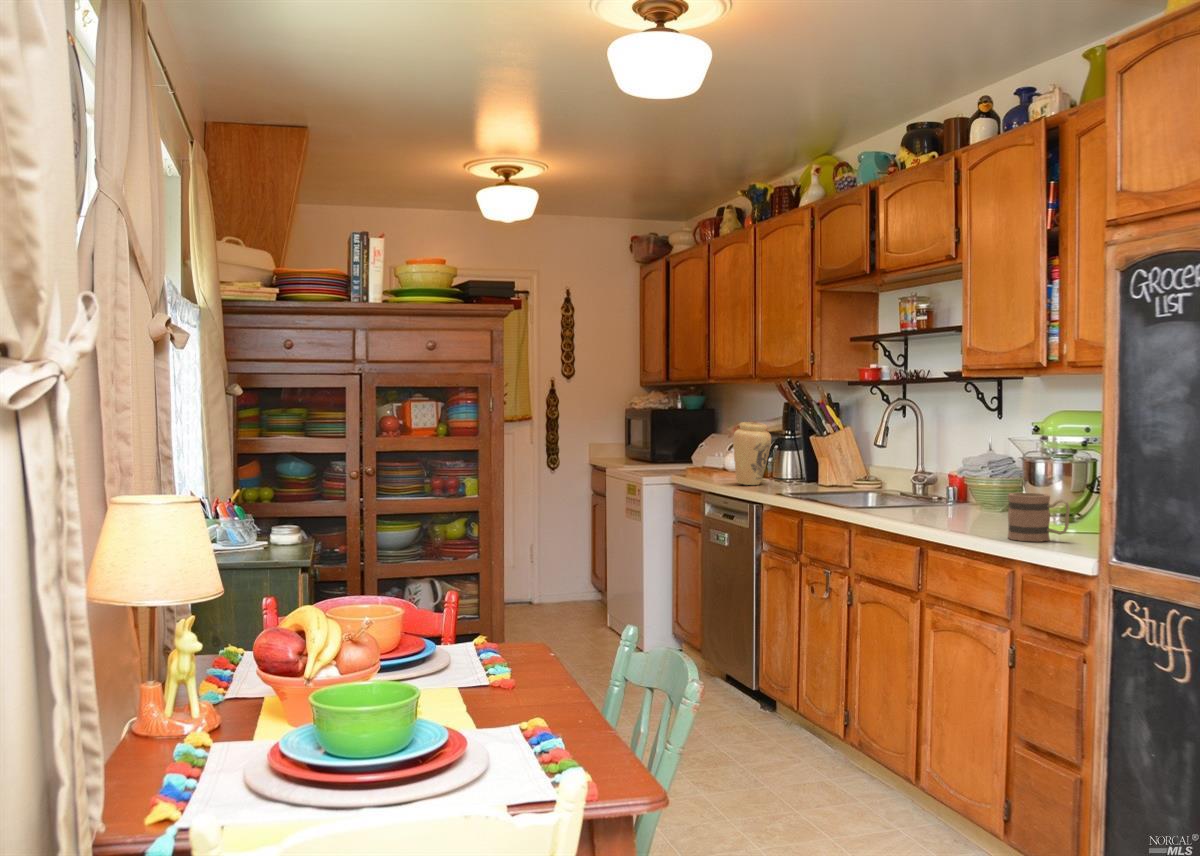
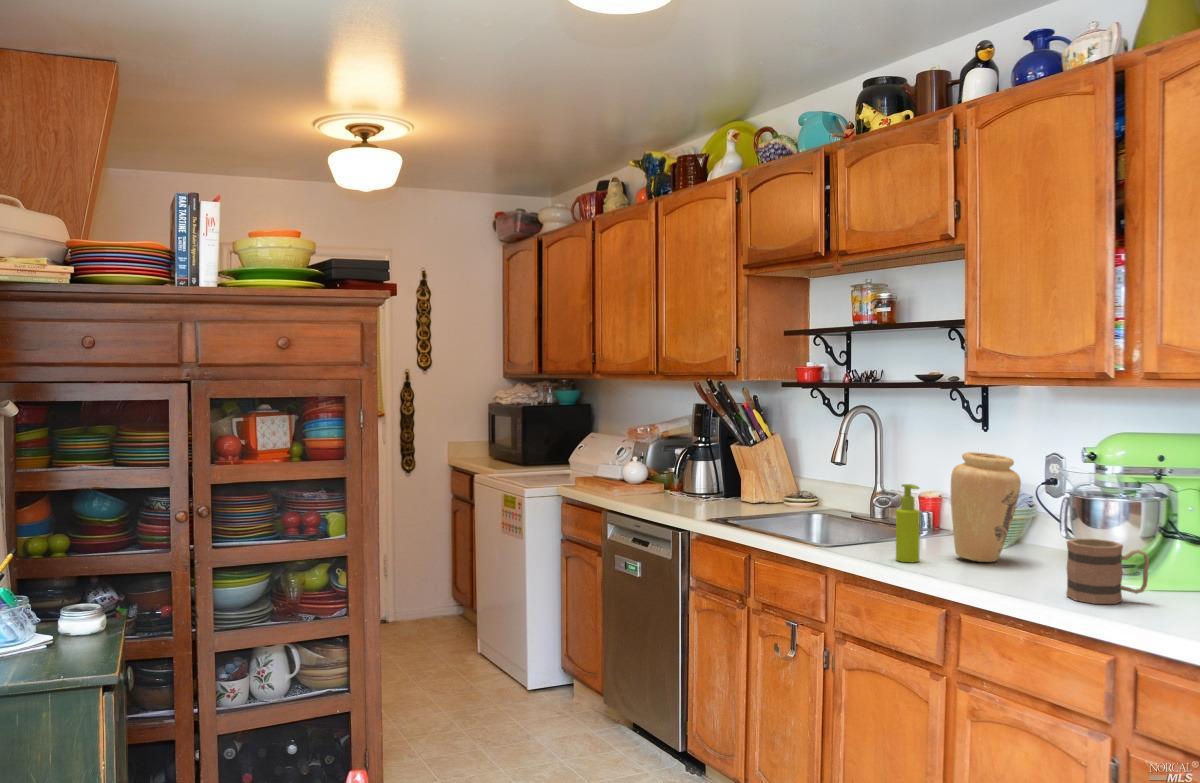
vase: present [733,422,771,485] -> present [951,452,1021,562]
soap dispenser: none [900,456,920,520] -> present [896,484,920,562]

